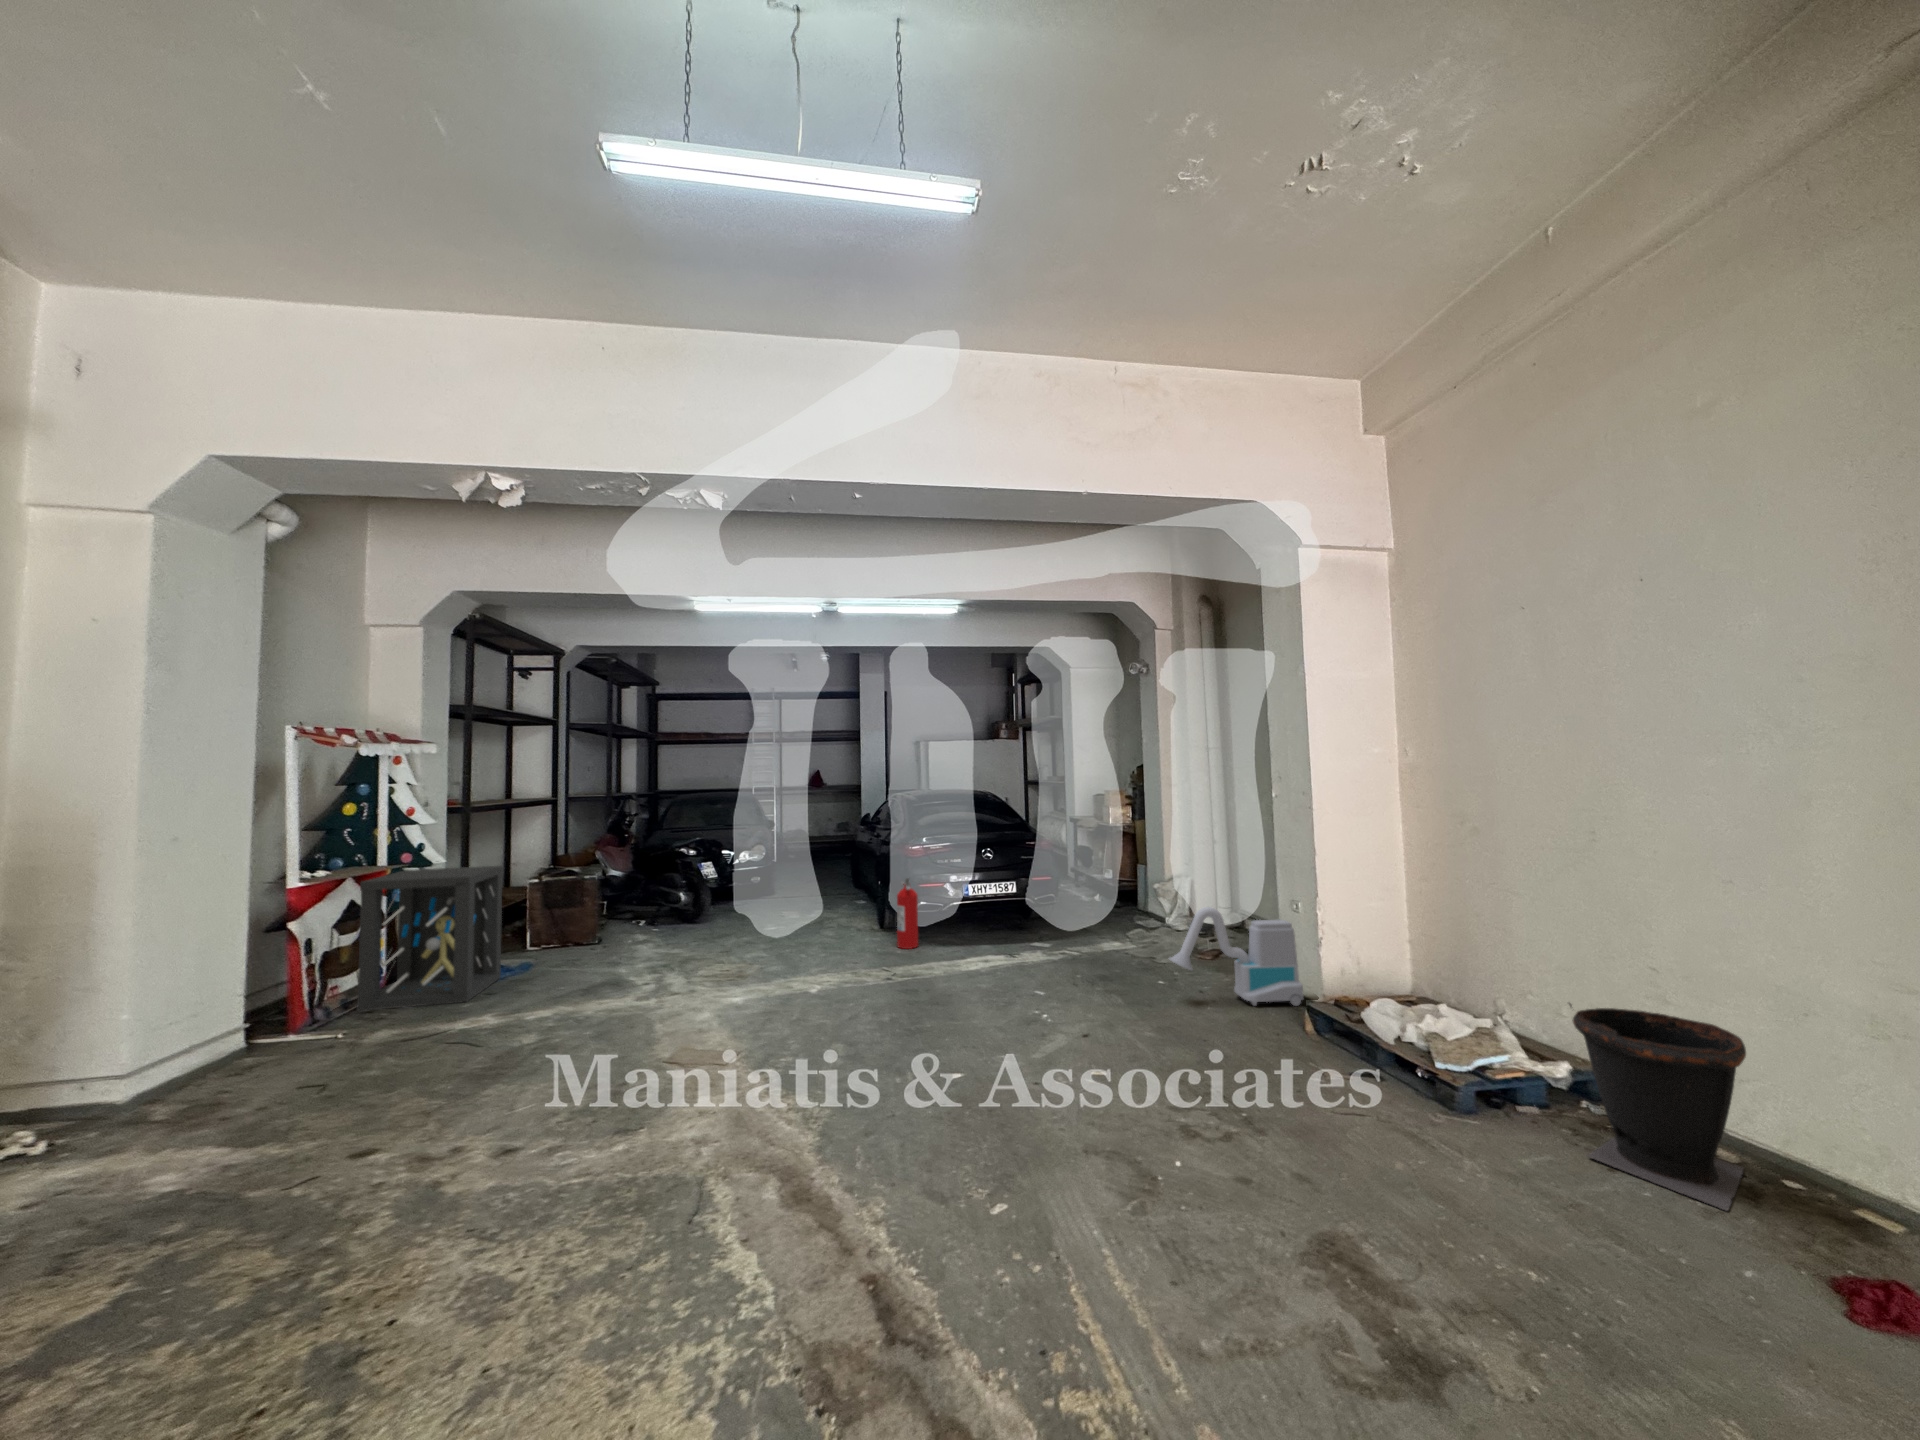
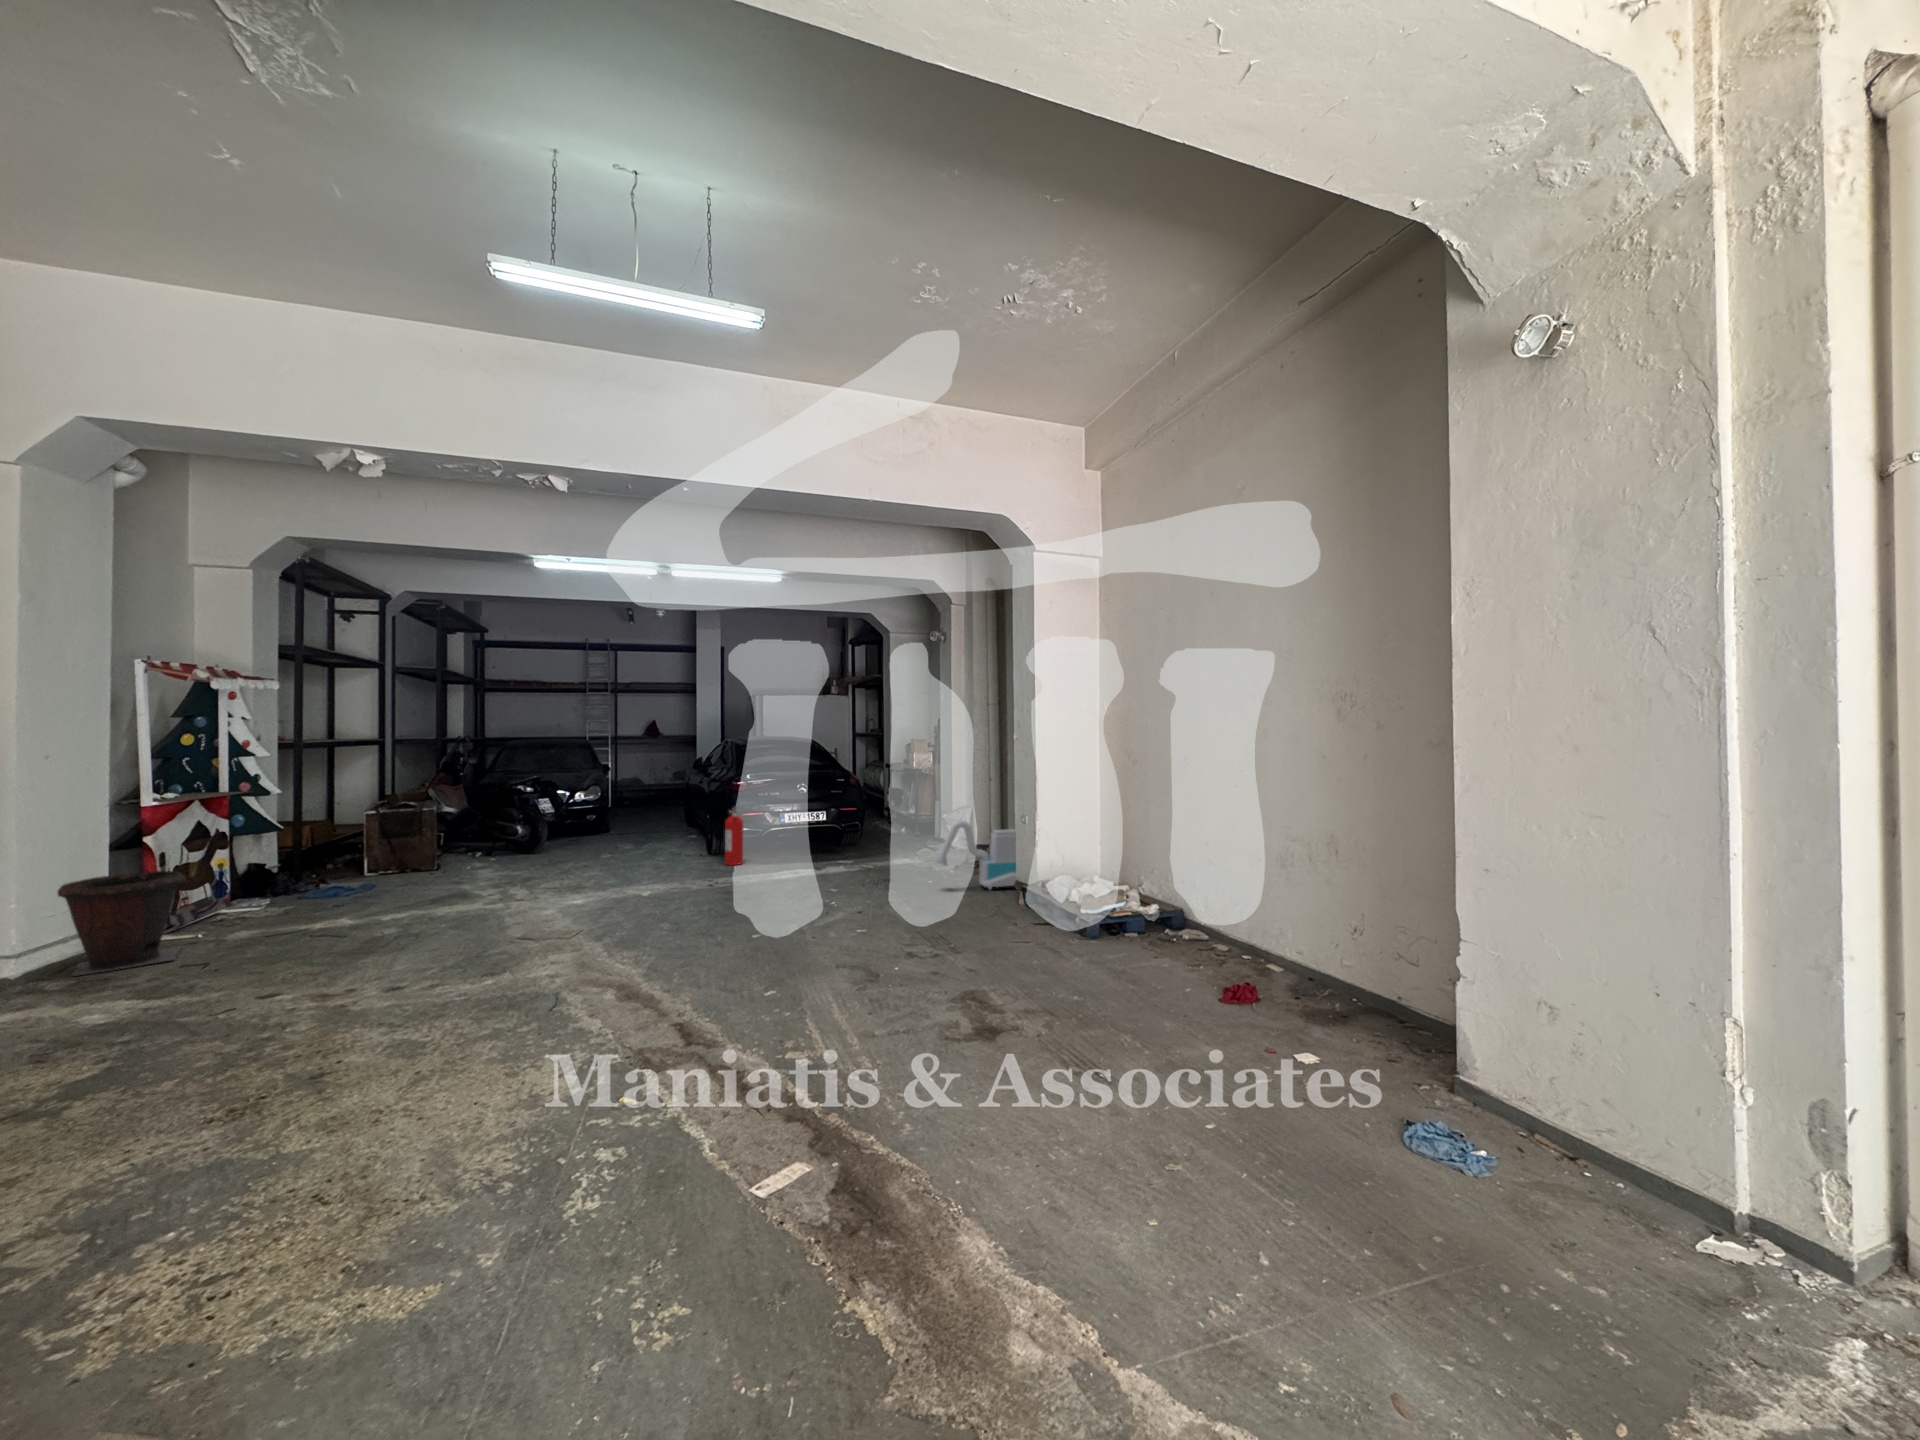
storage cabinet: present [357,866,503,1011] -> none [207,794,348,920]
bucket: present [1569,1003,1746,1211] -> present [57,871,185,976]

